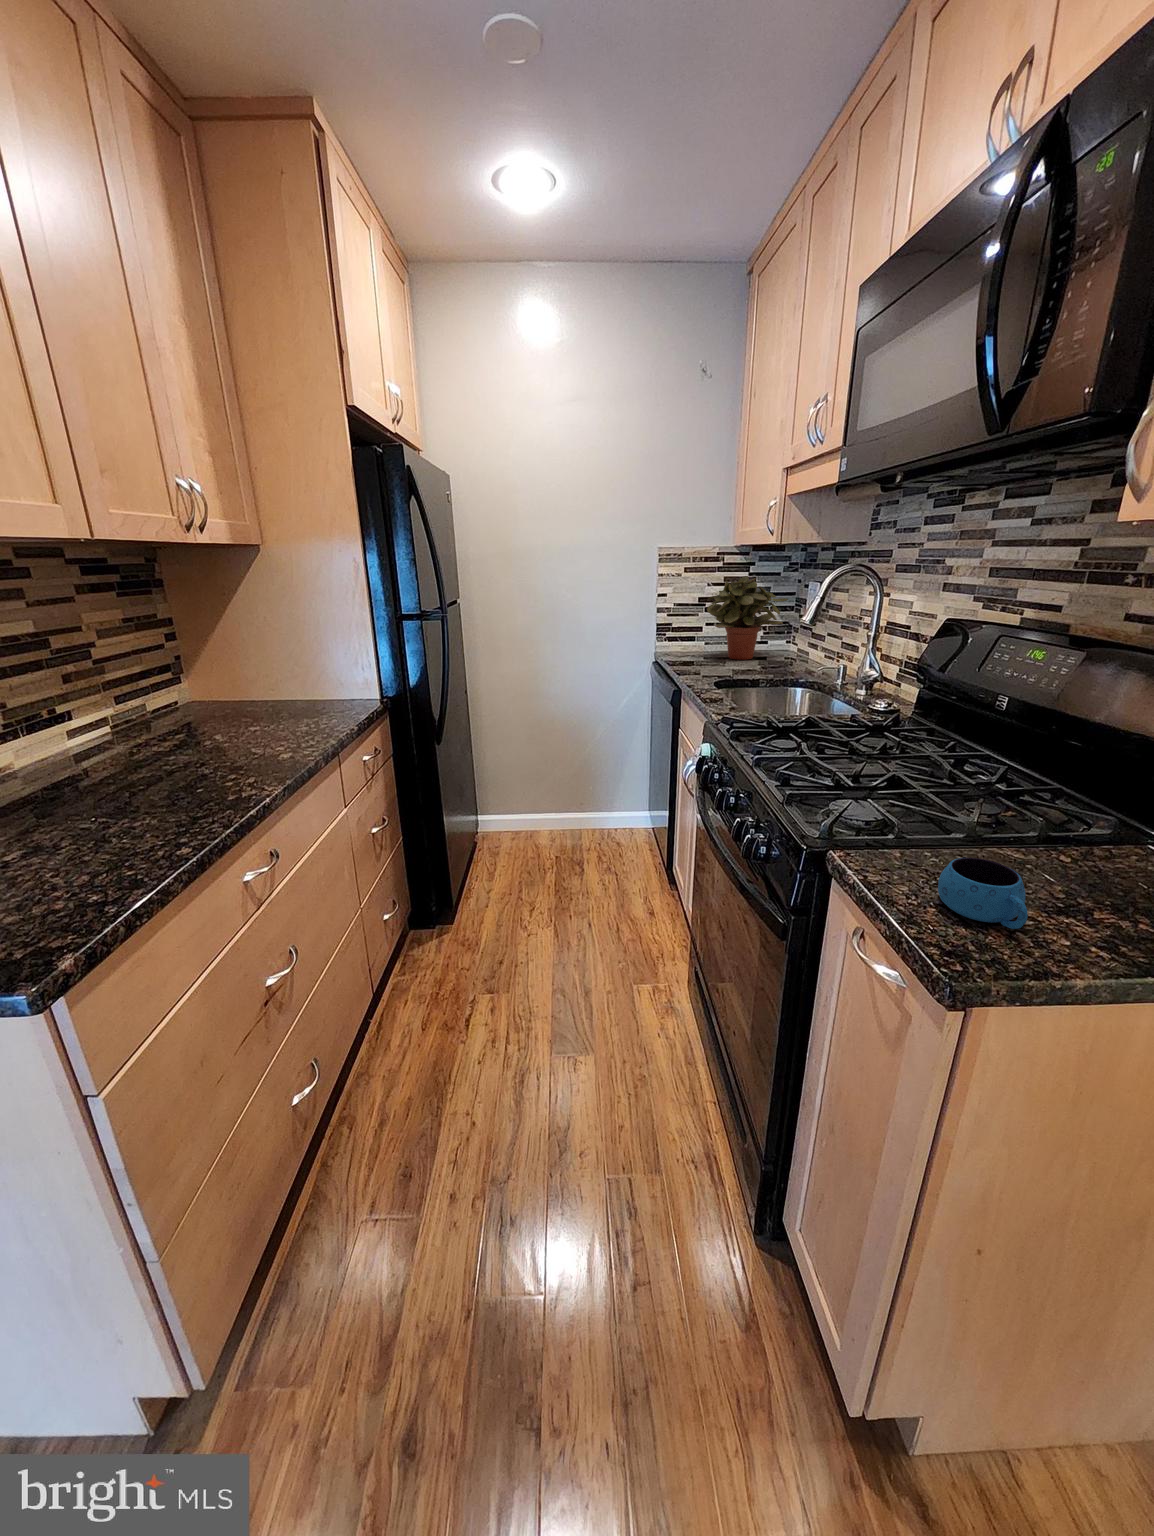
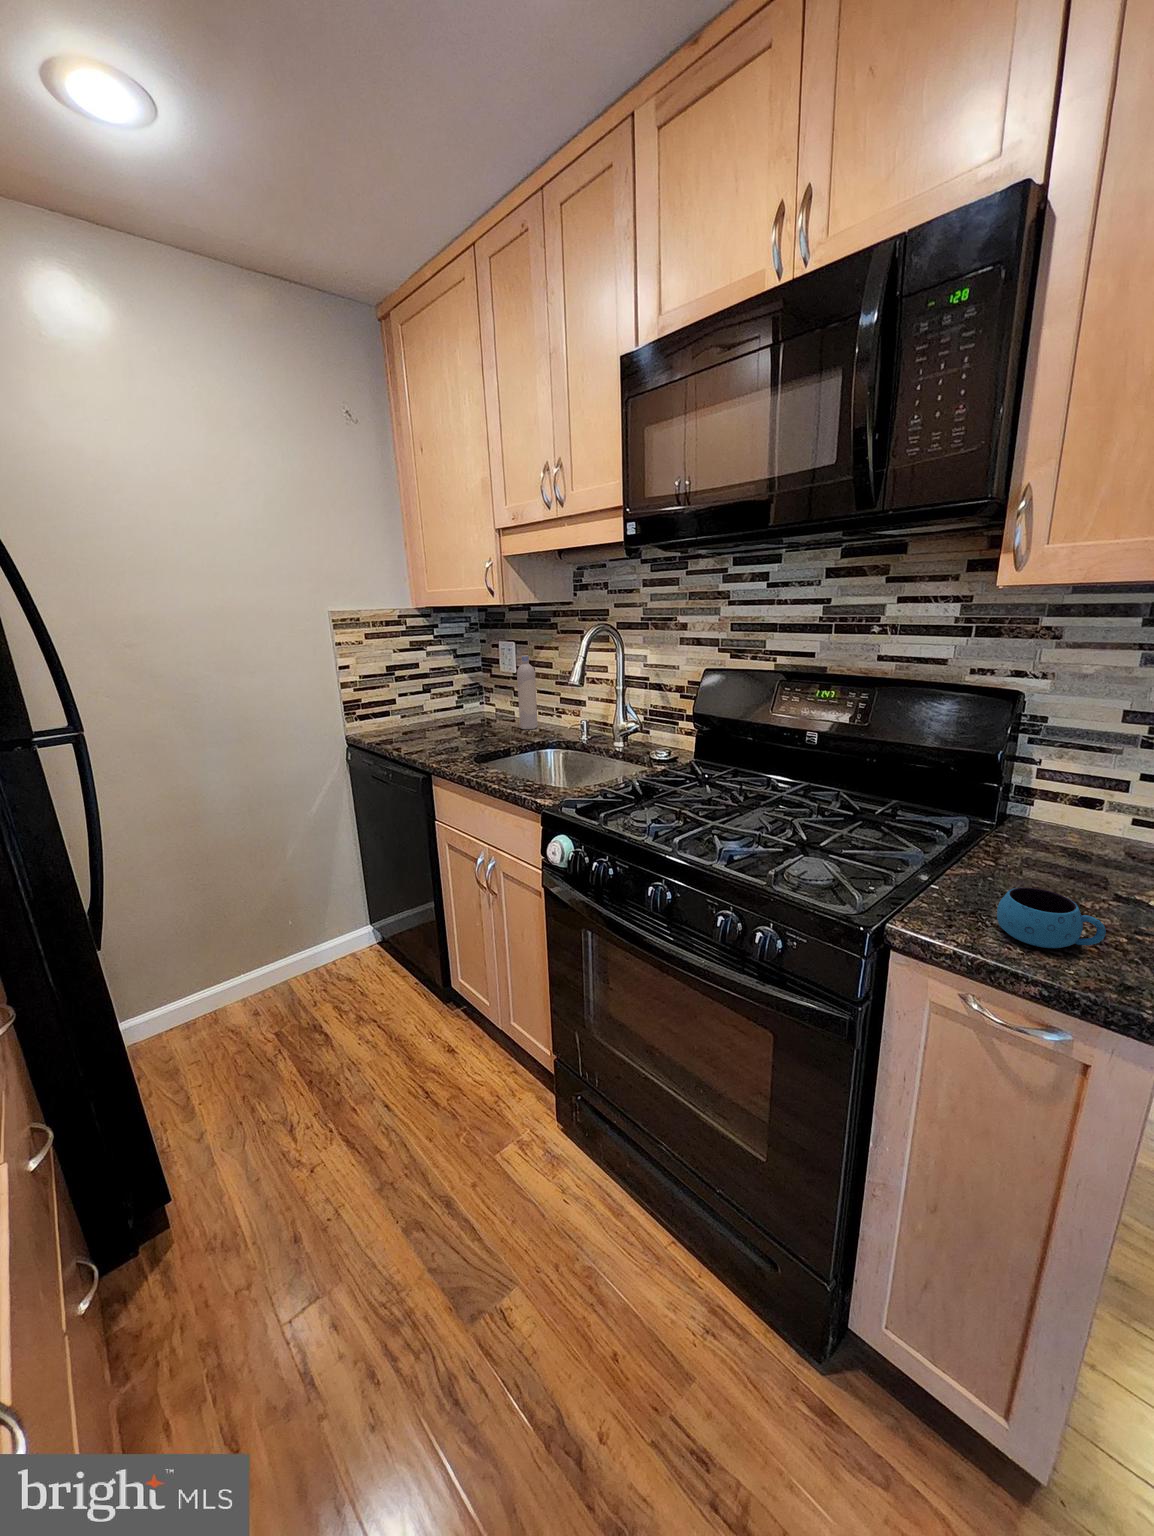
potted plant: present [707,576,788,660] -> none [406,639,489,729]
bottle: none [796,595,820,669] -> present [517,655,538,729]

